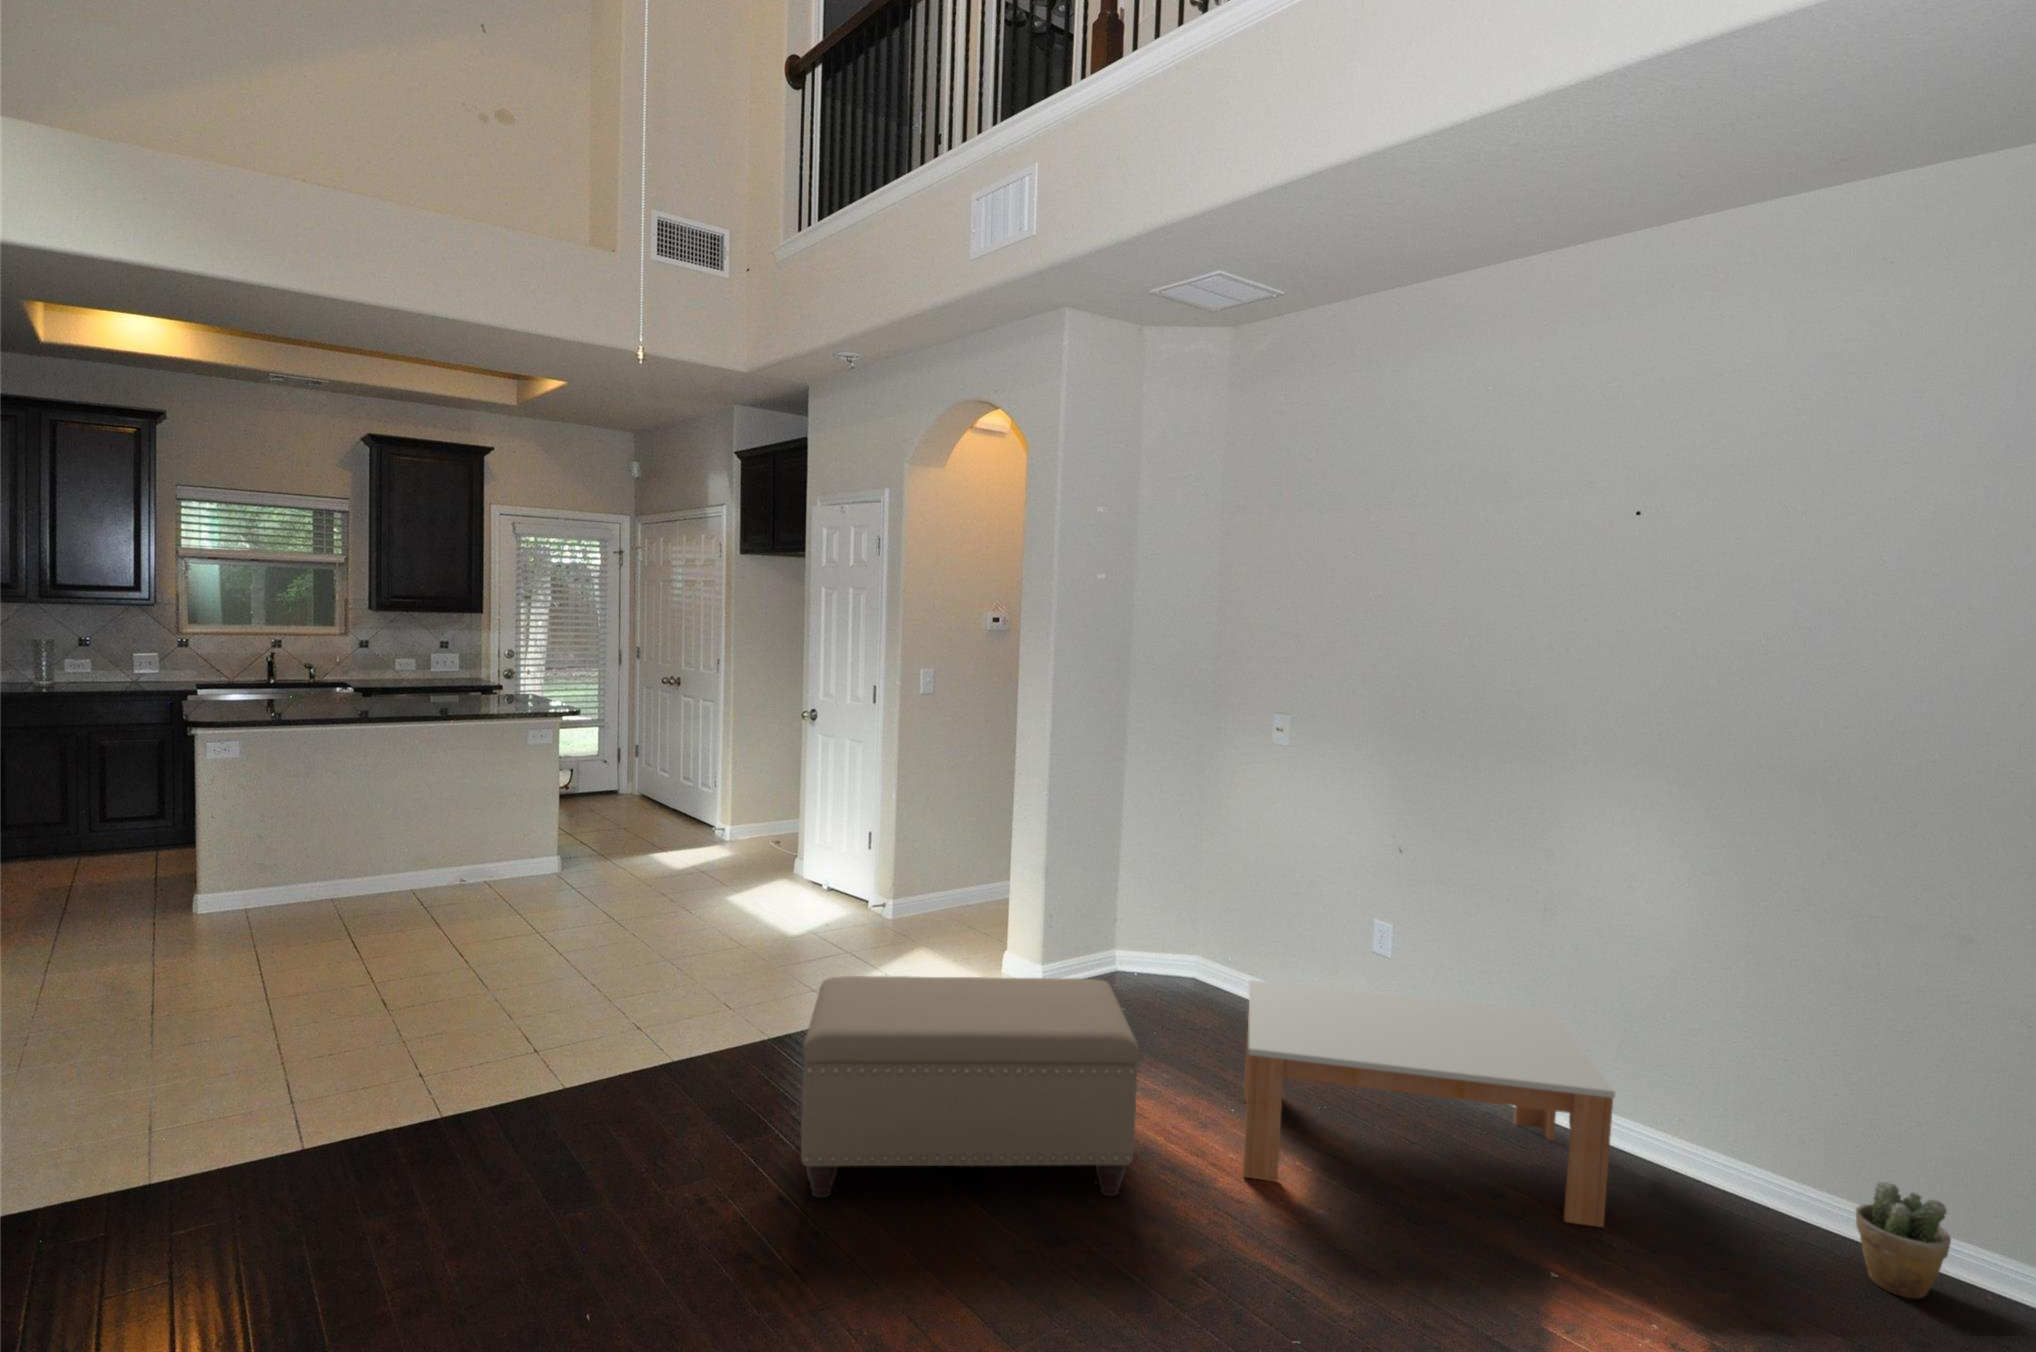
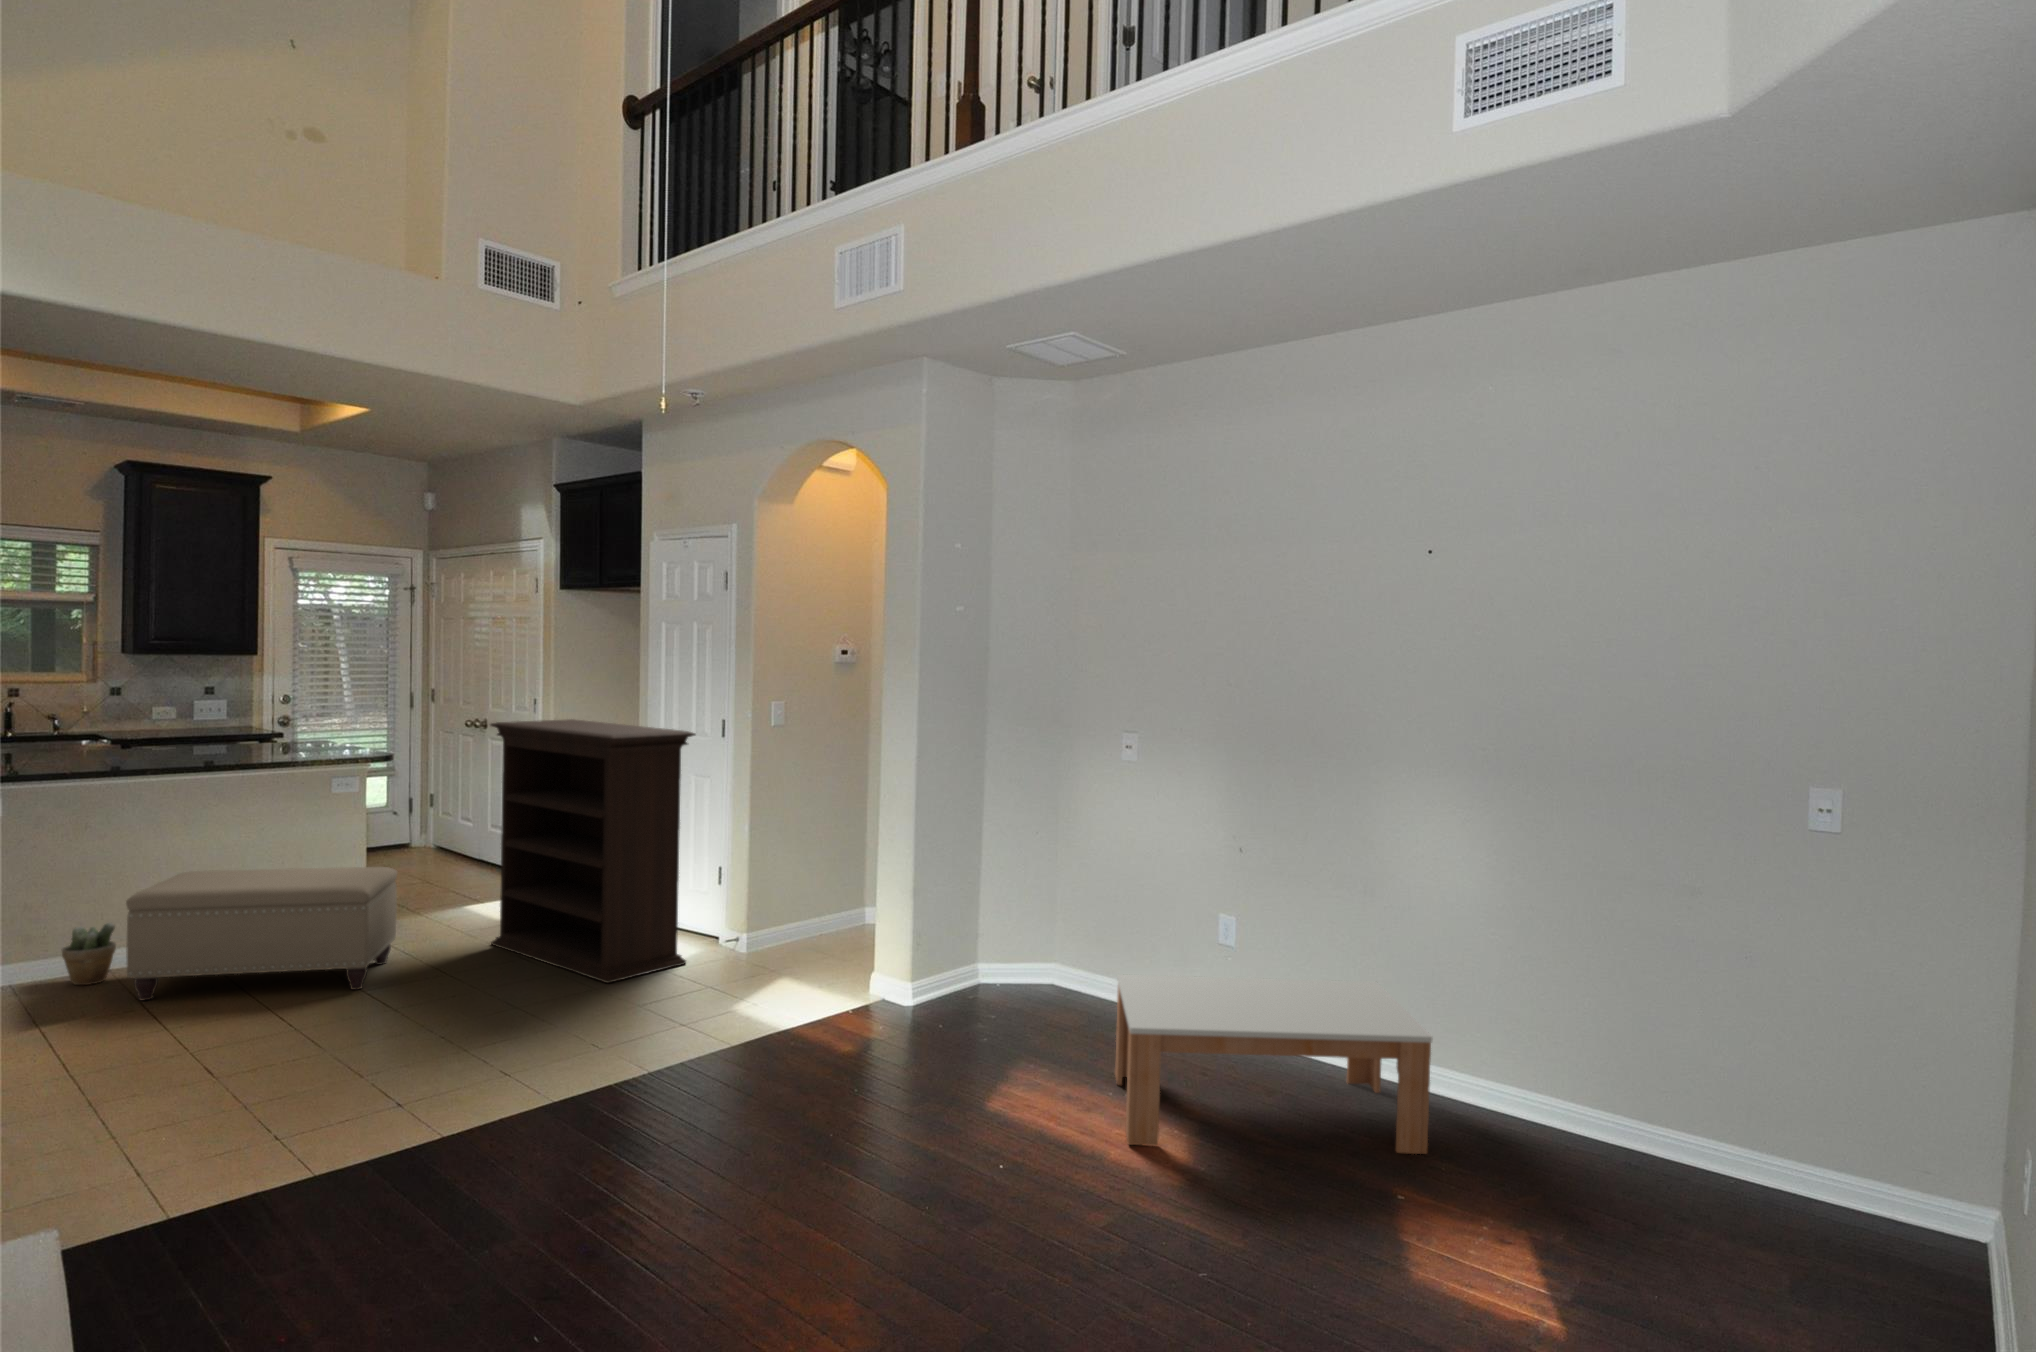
bookshelf: none [658,680,842,942] -> present [491,719,696,983]
ottoman: present [801,976,1139,1198] -> present [126,867,397,1000]
potted plant: present [1856,1182,1951,1299] -> present [62,923,116,985]

